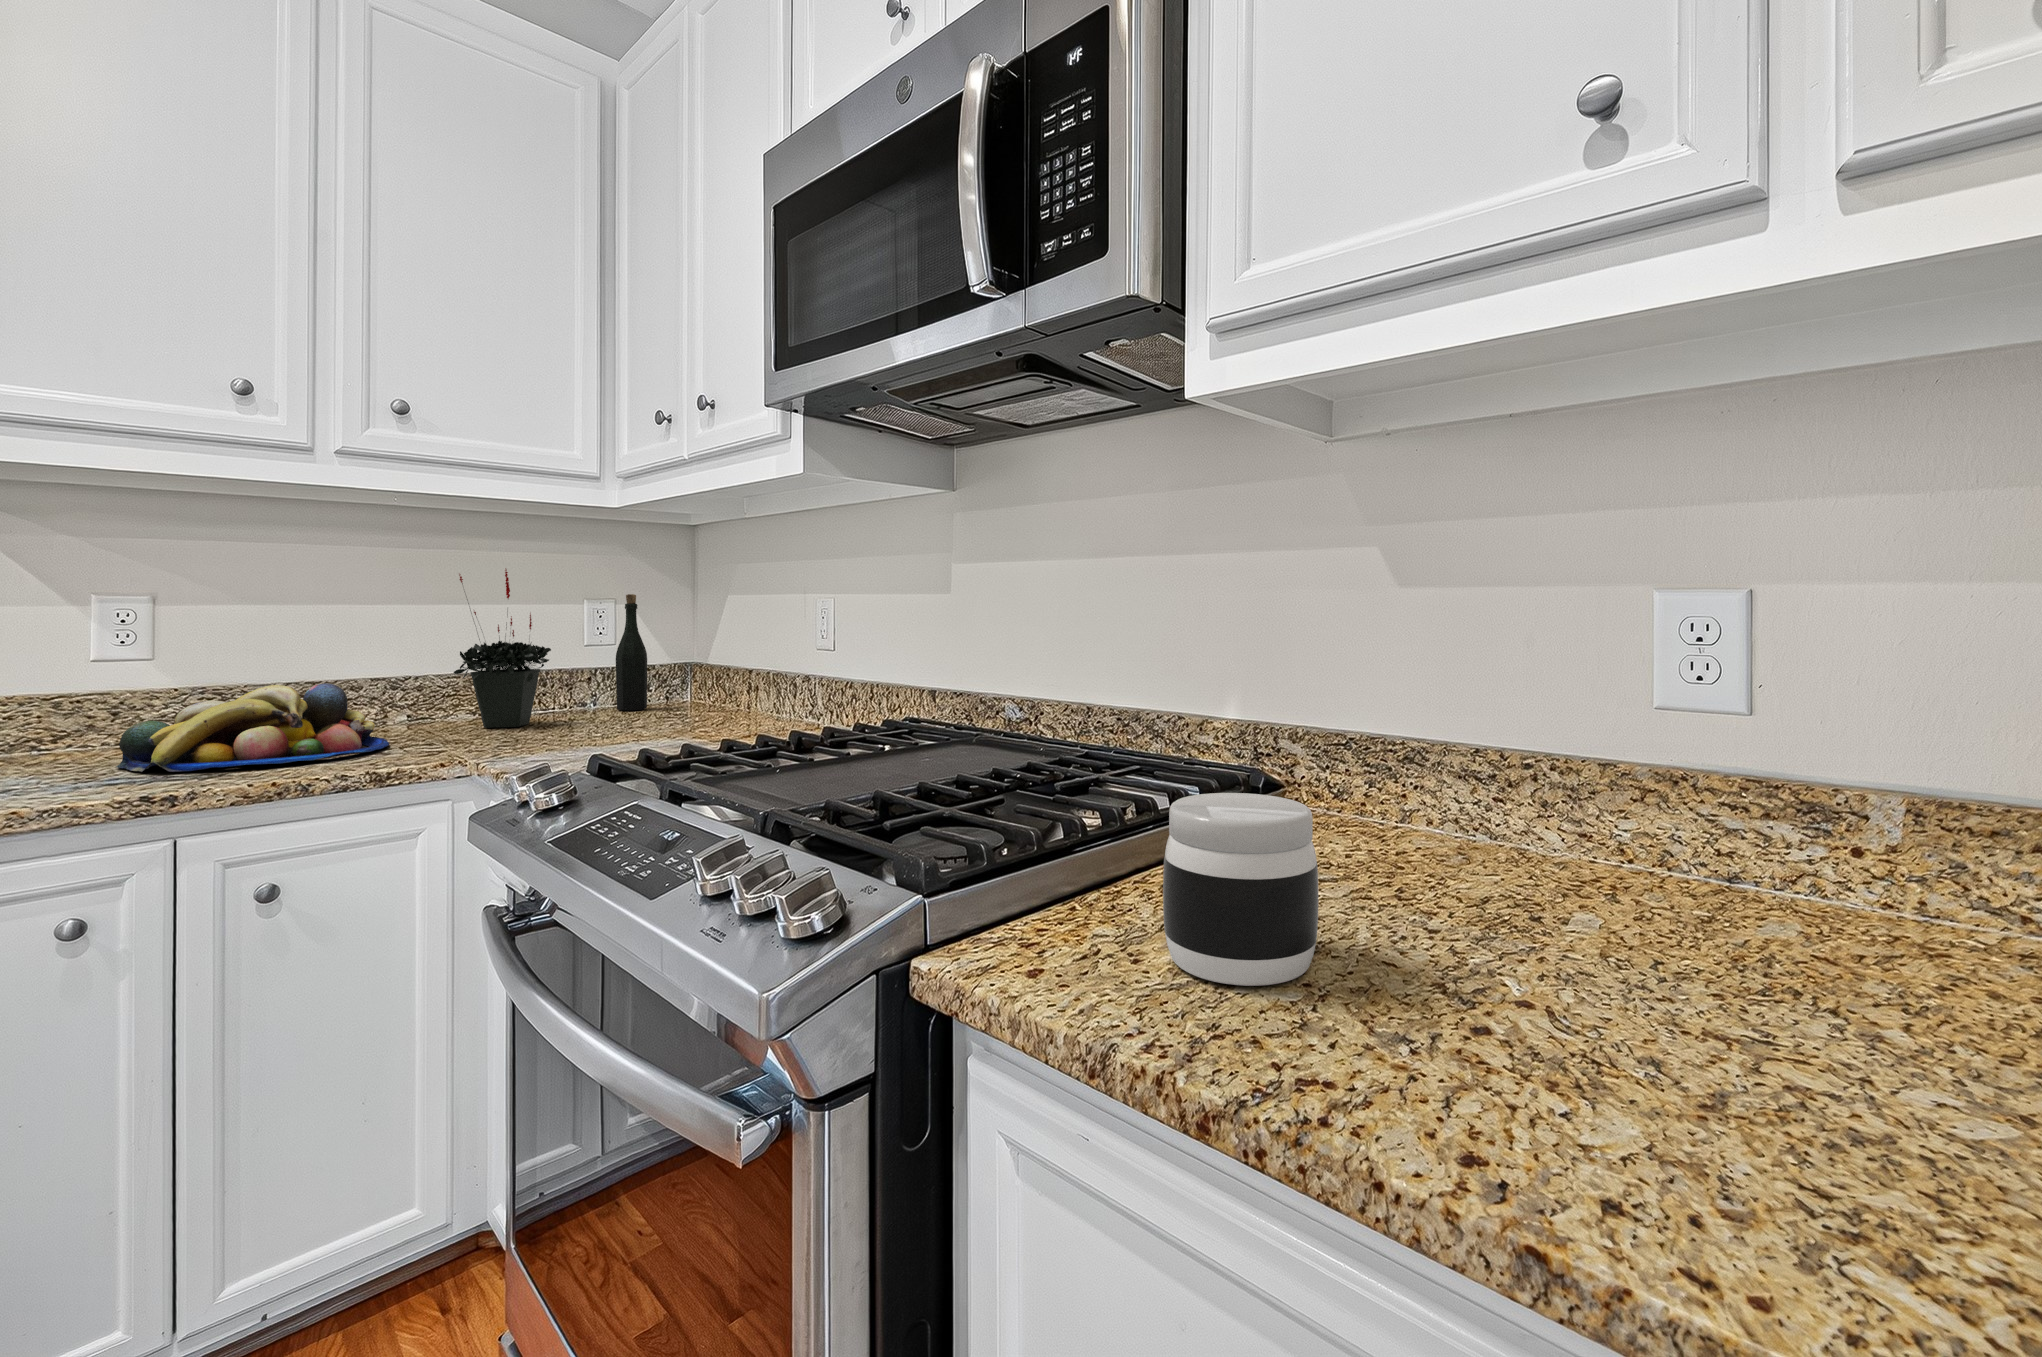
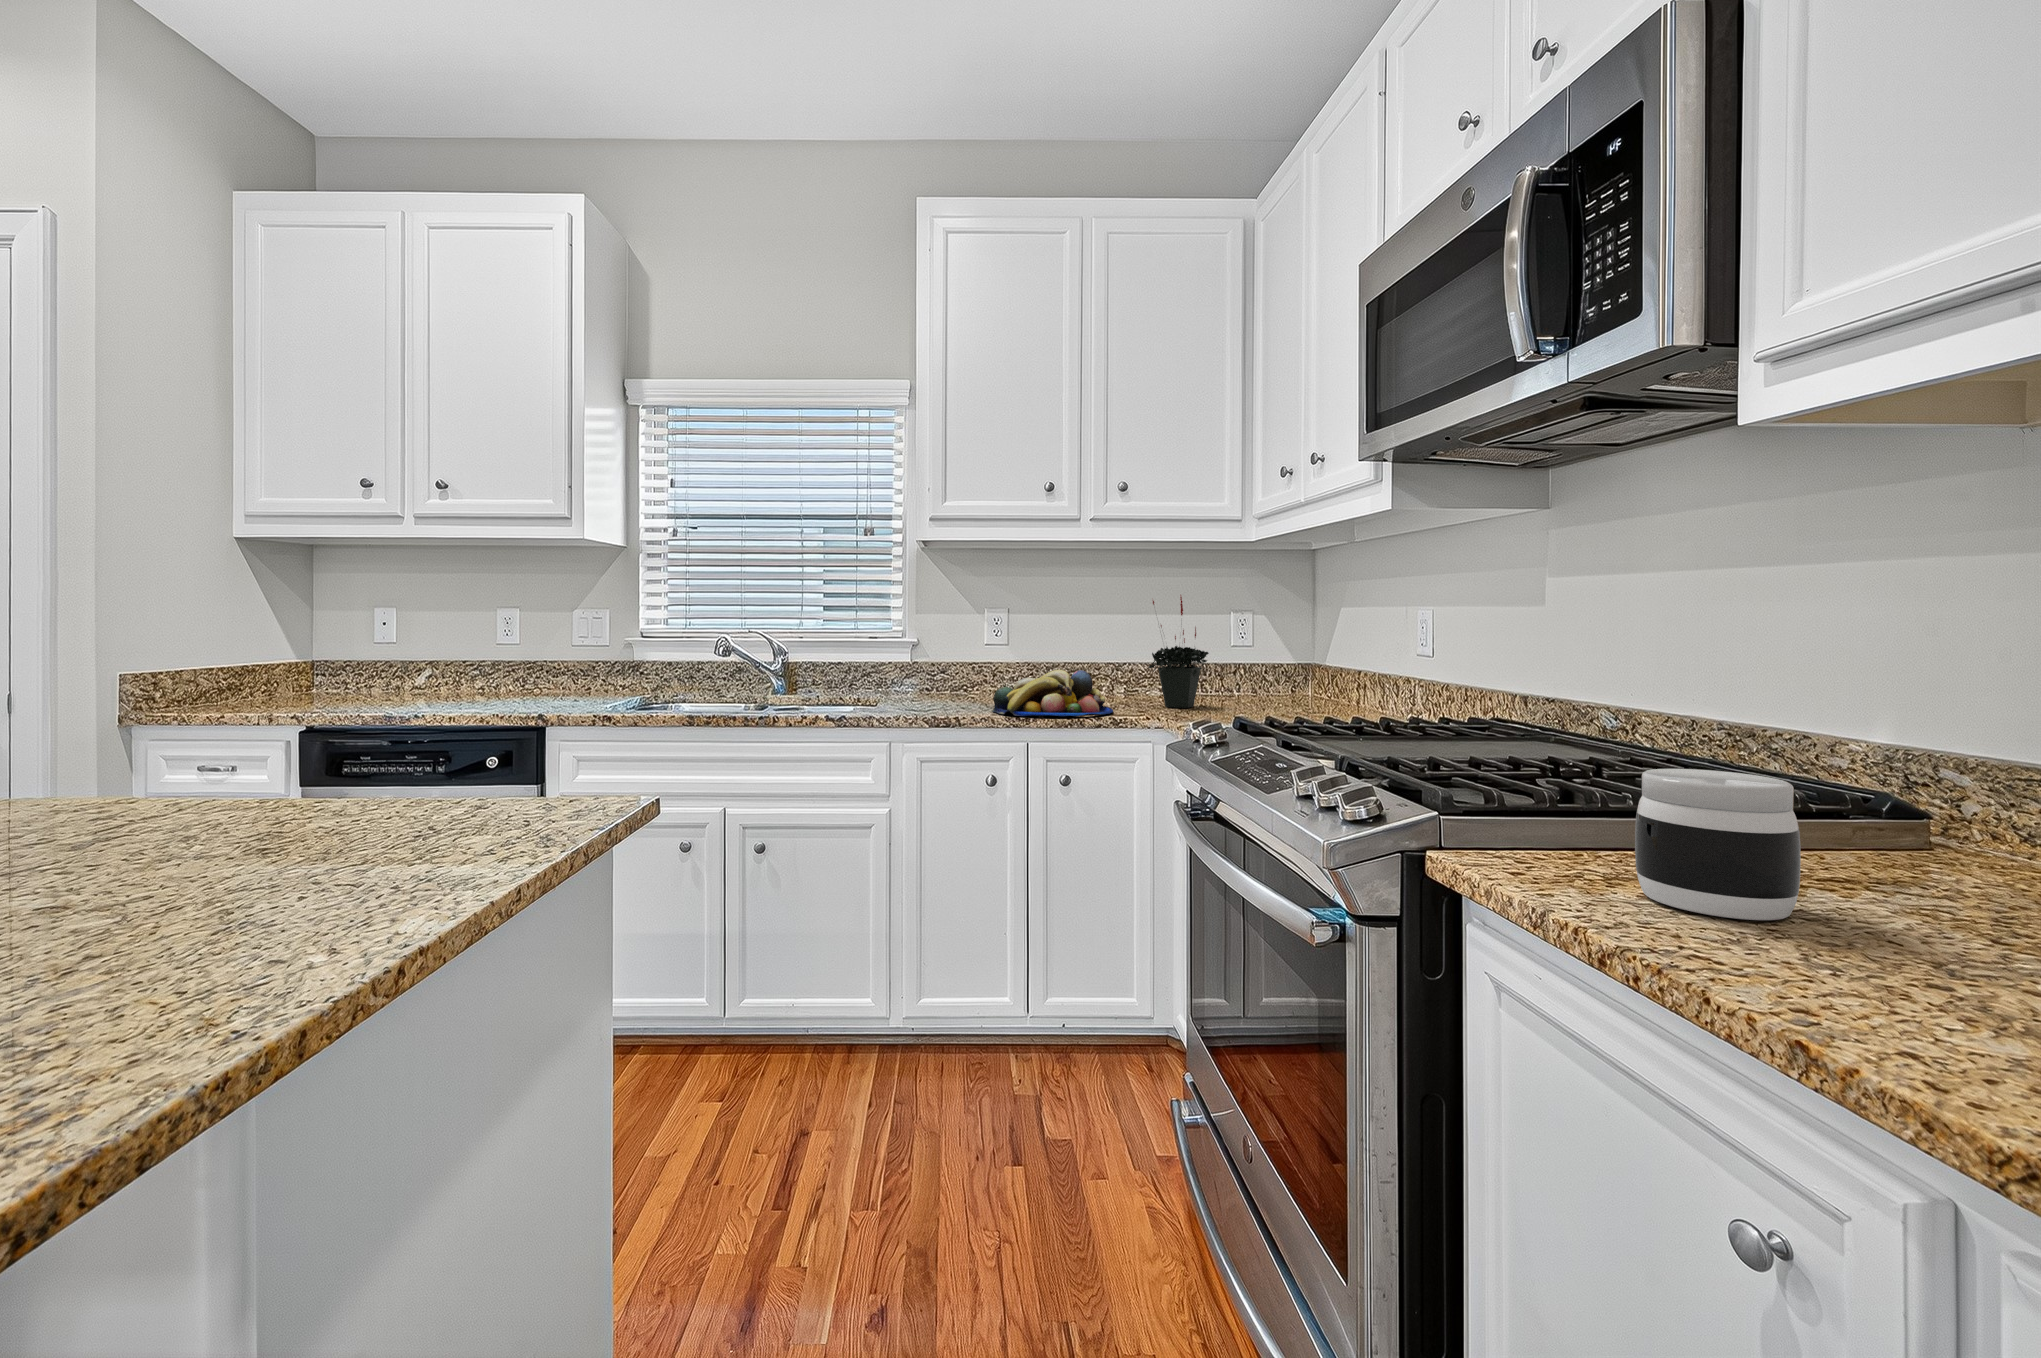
bottle: present [616,594,647,710] -> none [1254,611,1277,703]

